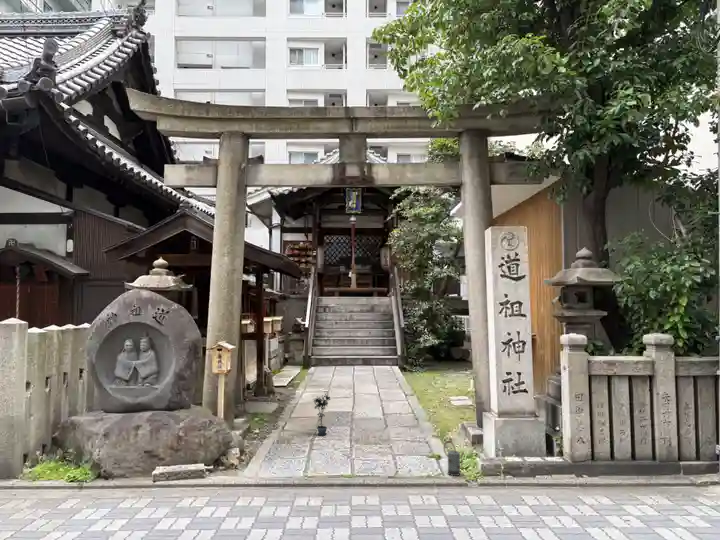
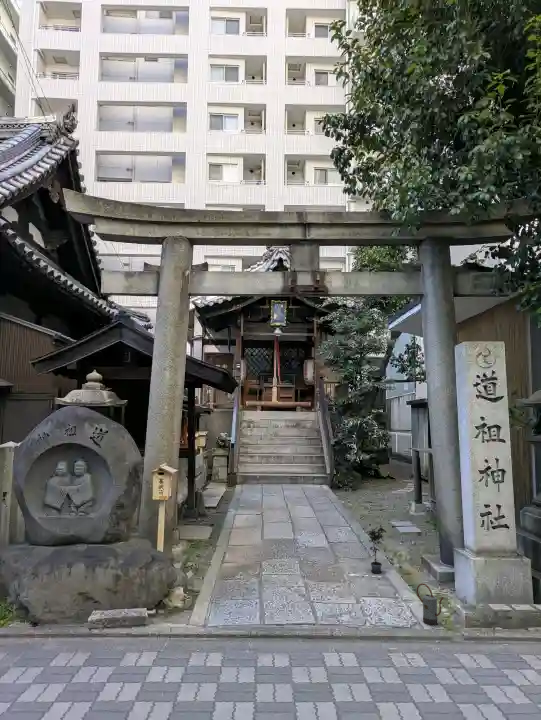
potted plant: present [314,394,330,436] -> present [367,525,386,573]

